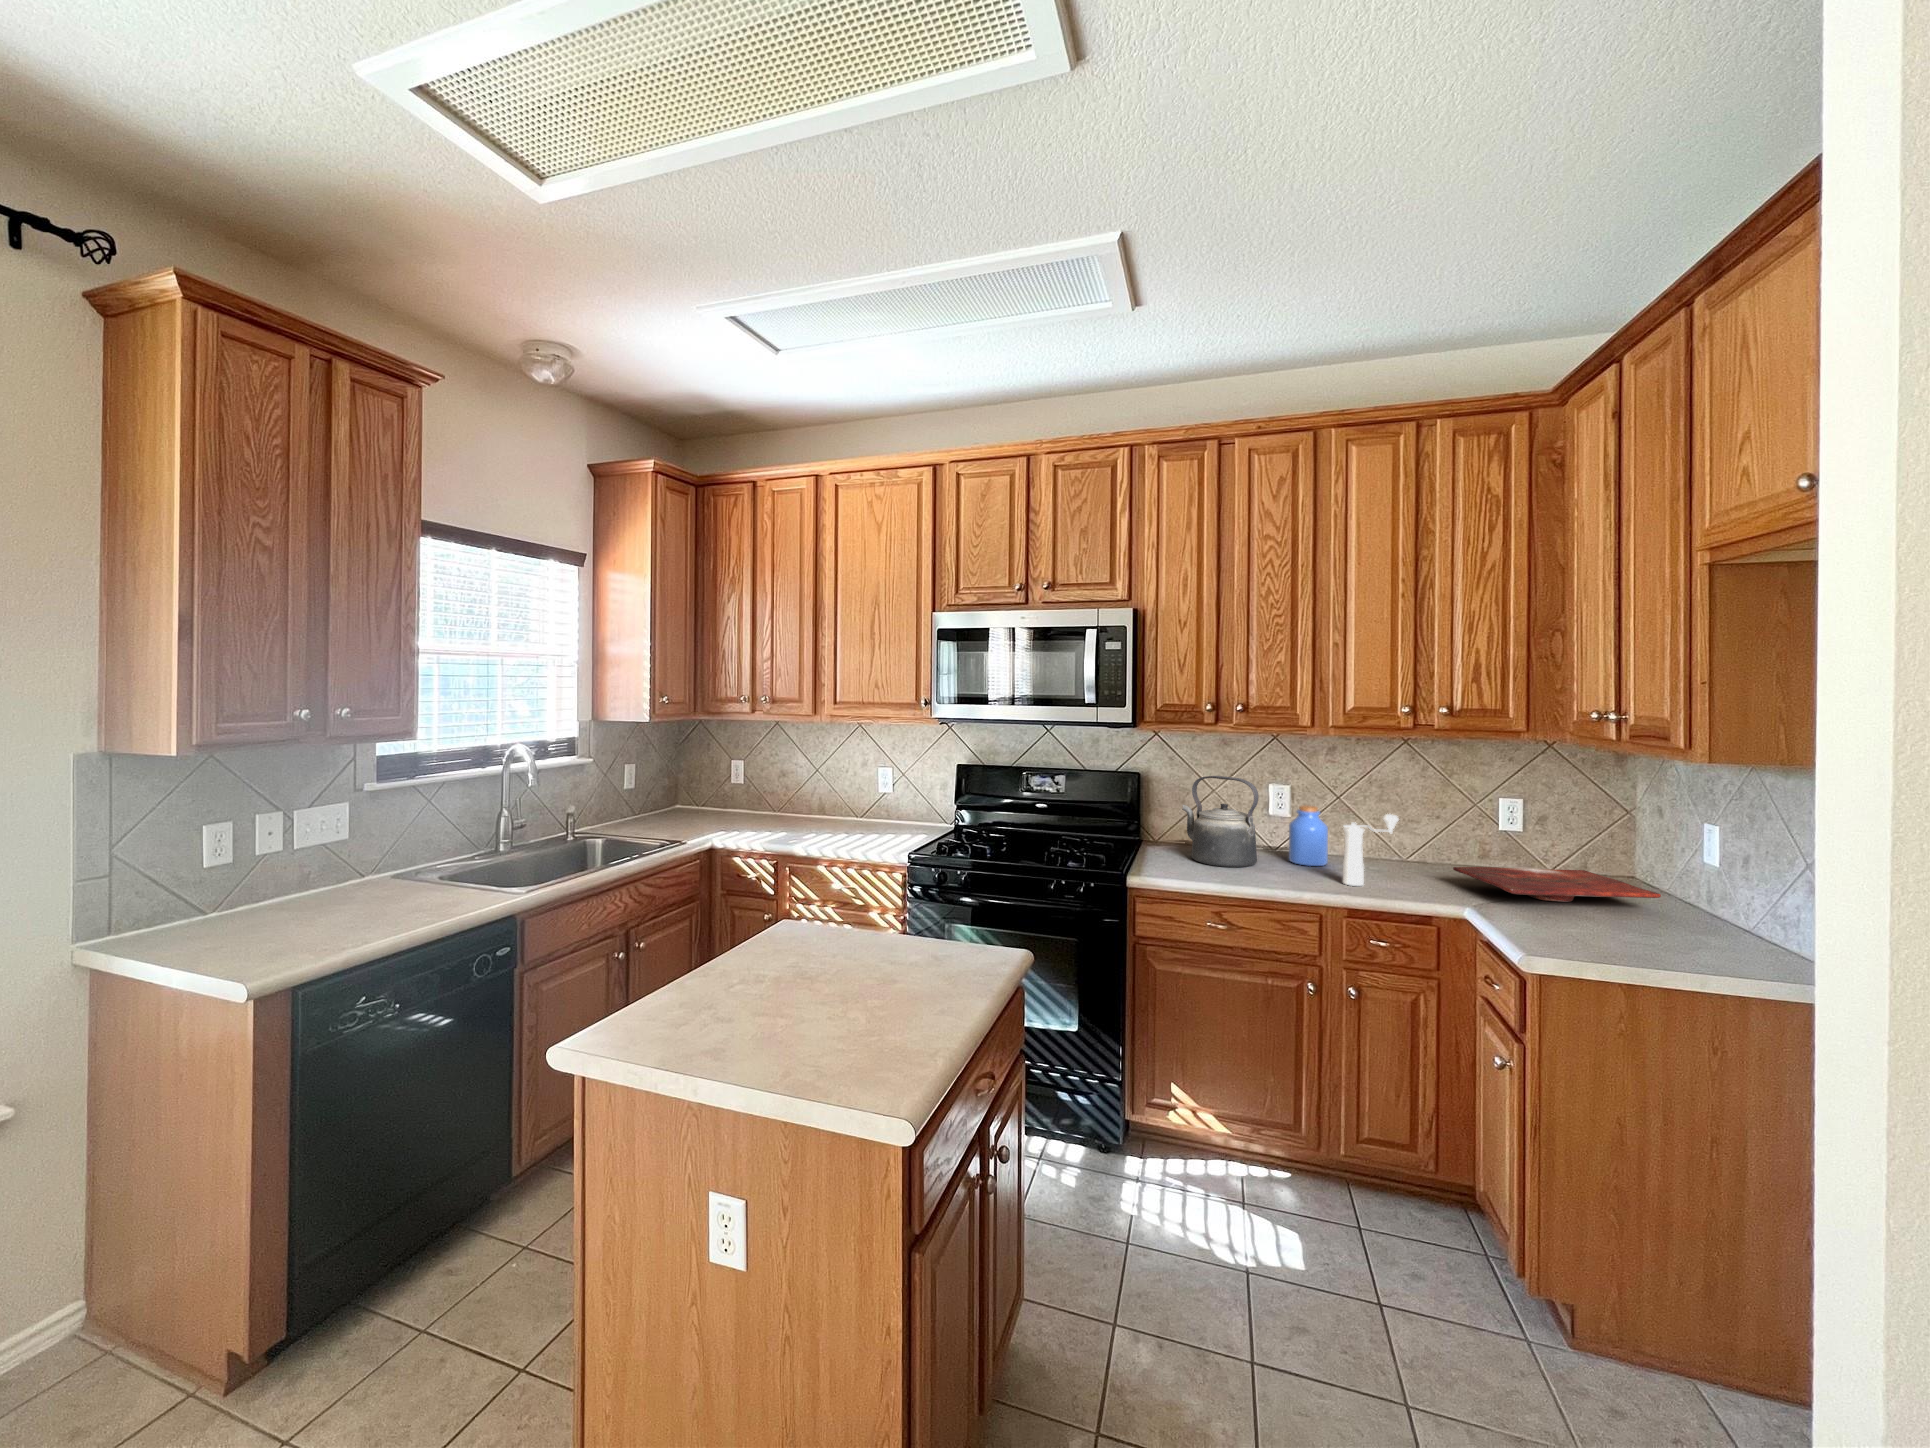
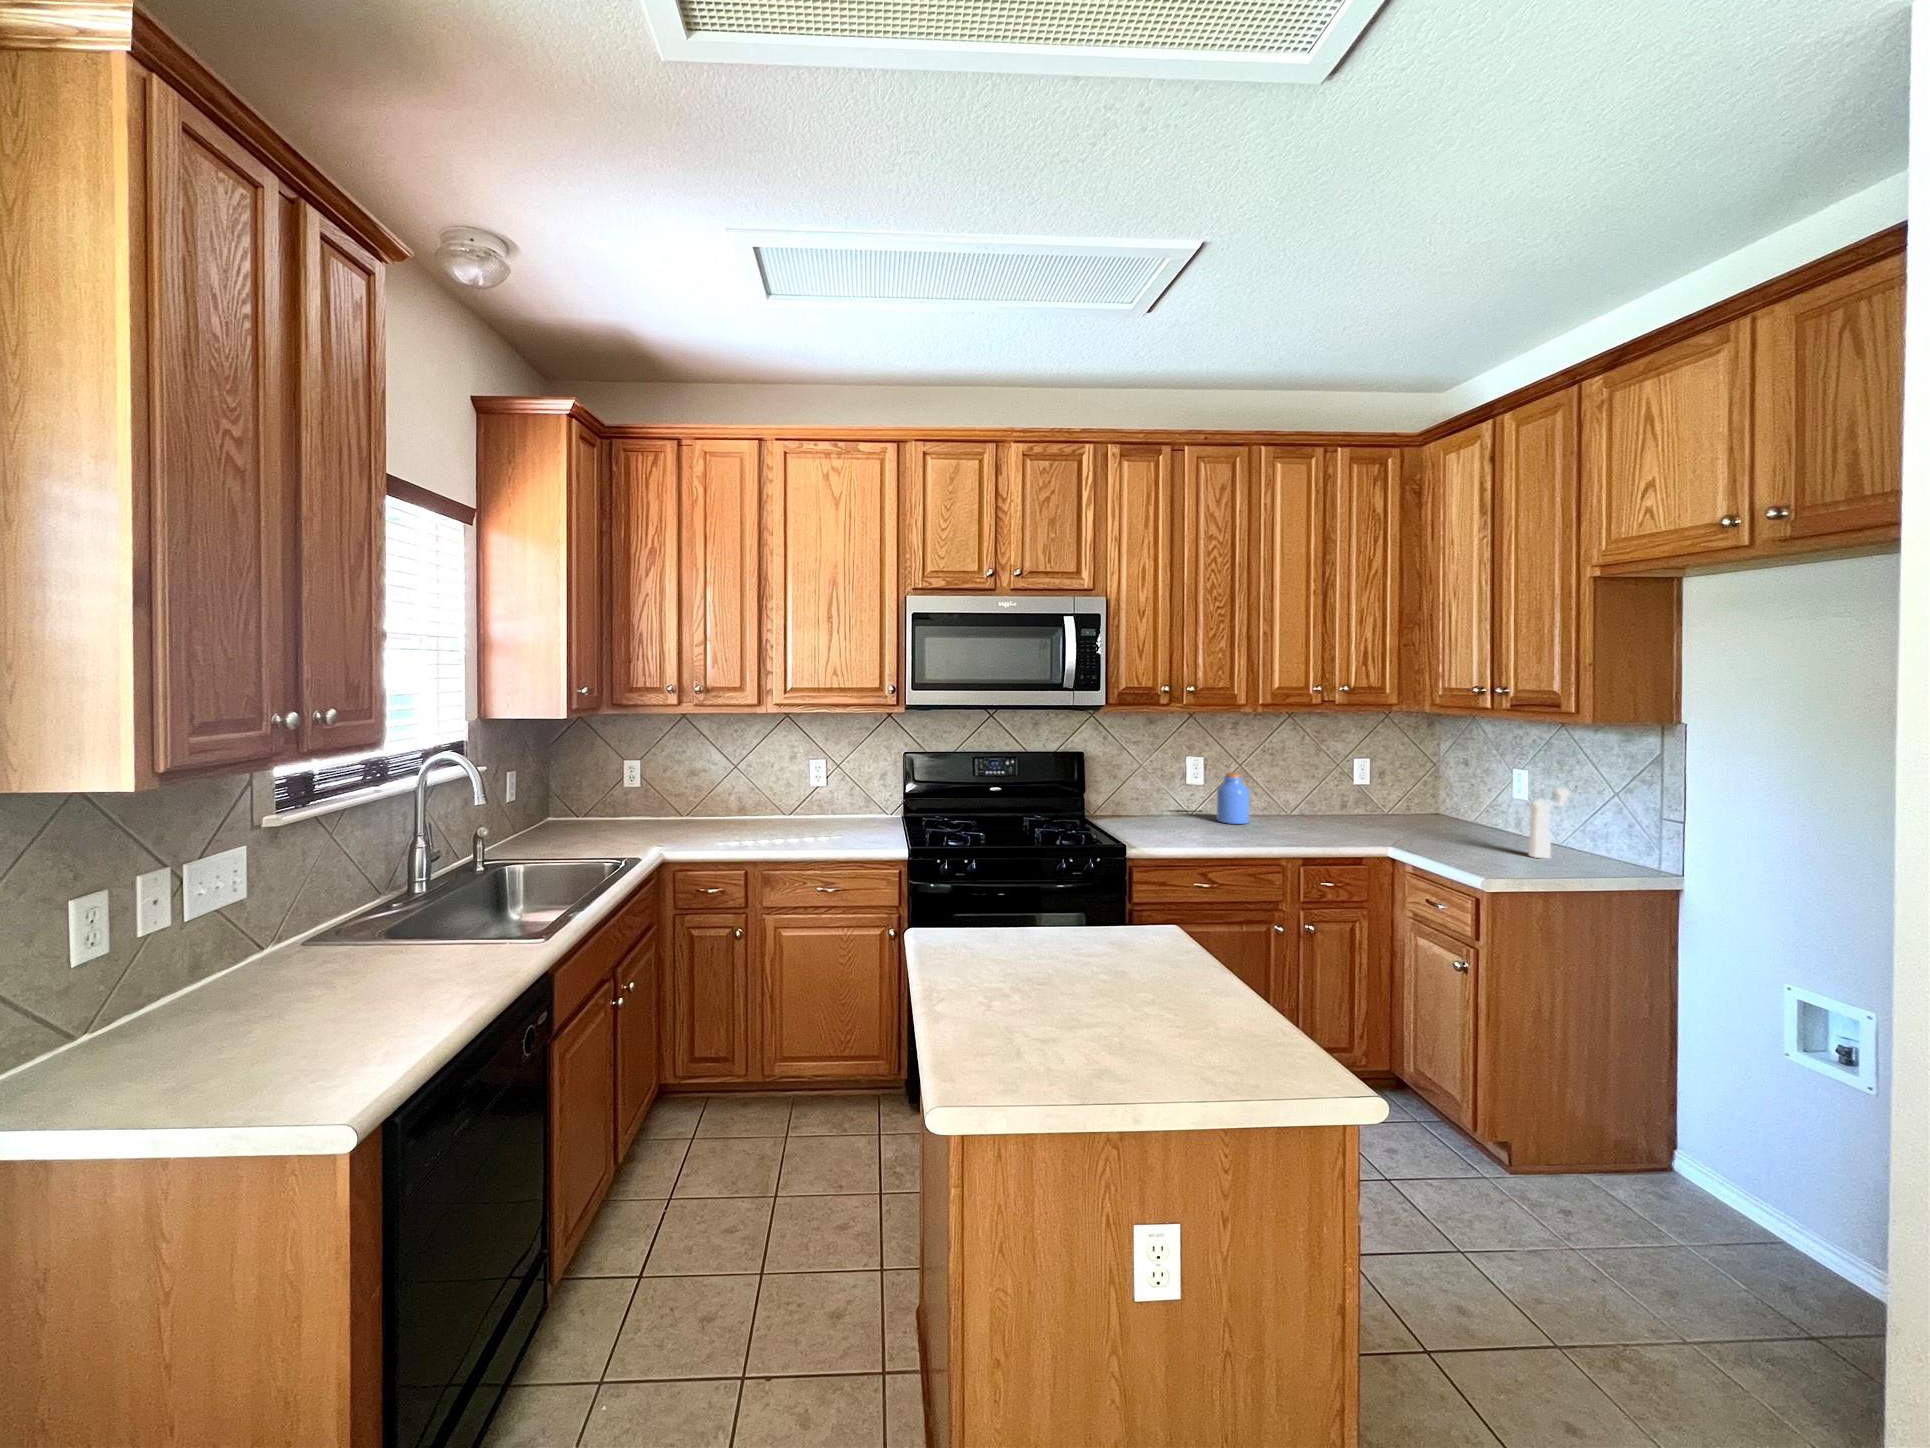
kettle: present [1182,776,1259,867] -> none [1131,751,1206,831]
pepper mill: present [1343,814,1399,886] -> present [1528,789,1570,859]
cutting board: present [1453,867,1661,902] -> none [1354,810,1500,835]

